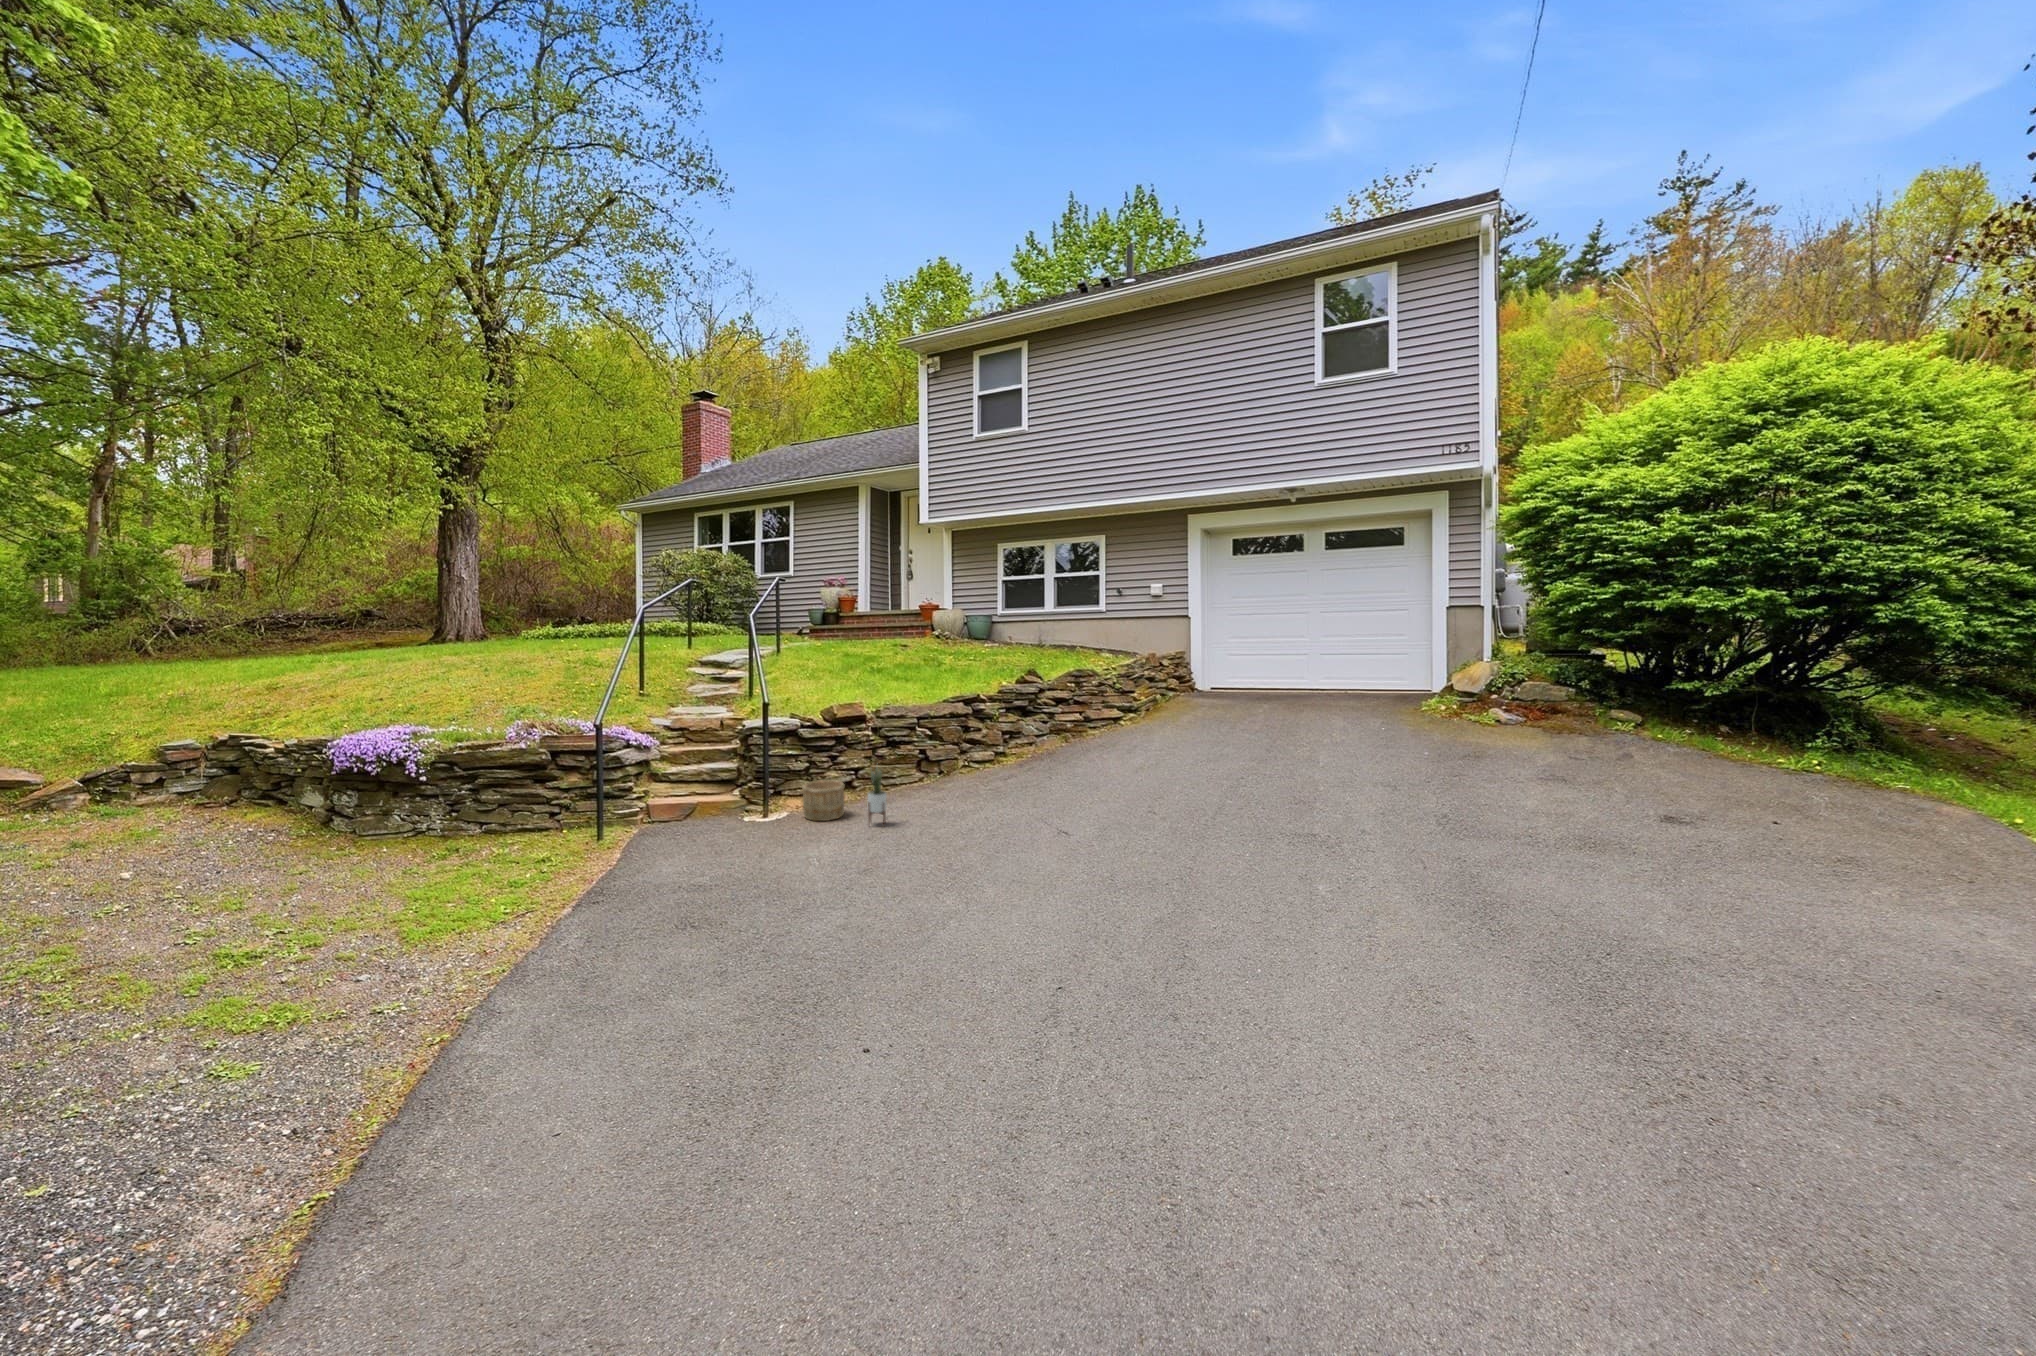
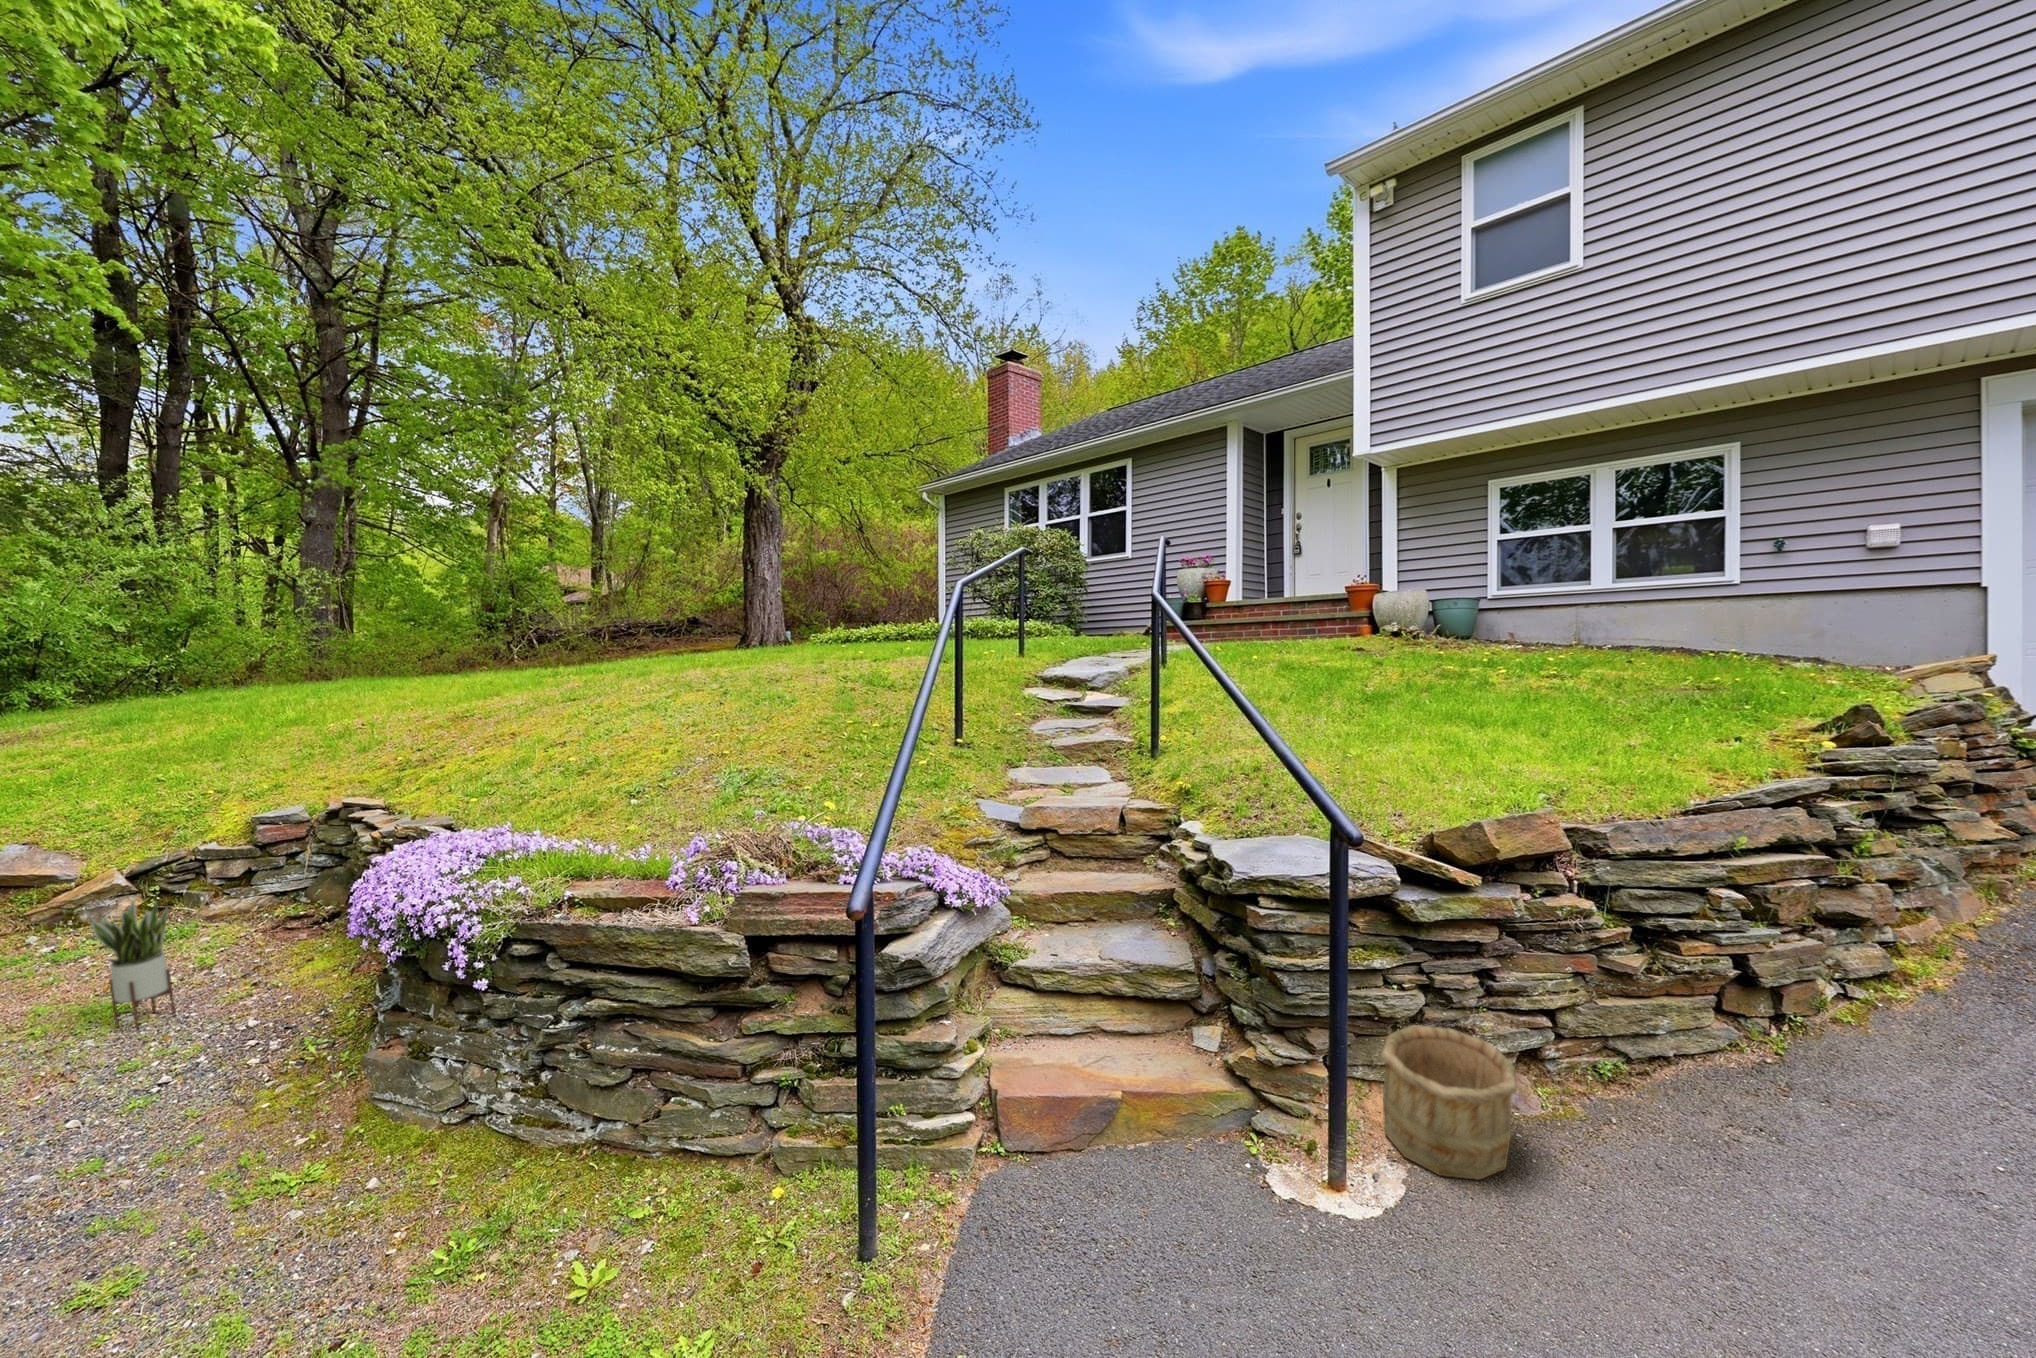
potted plant: present [868,769,887,823] -> present [85,901,176,1031]

